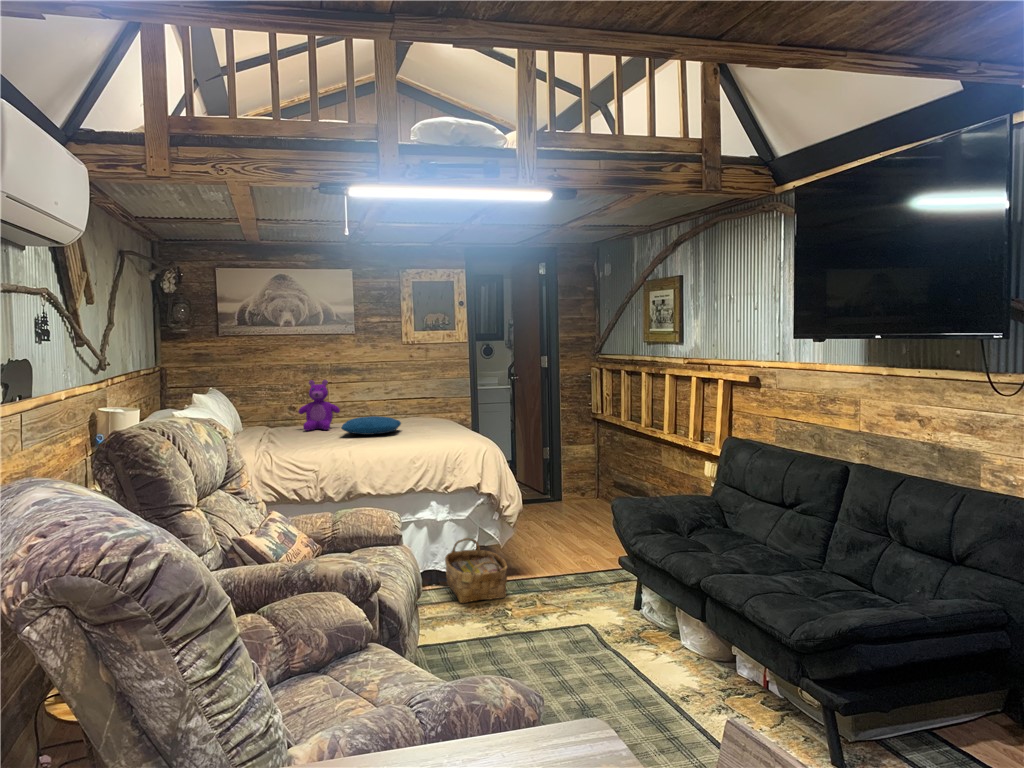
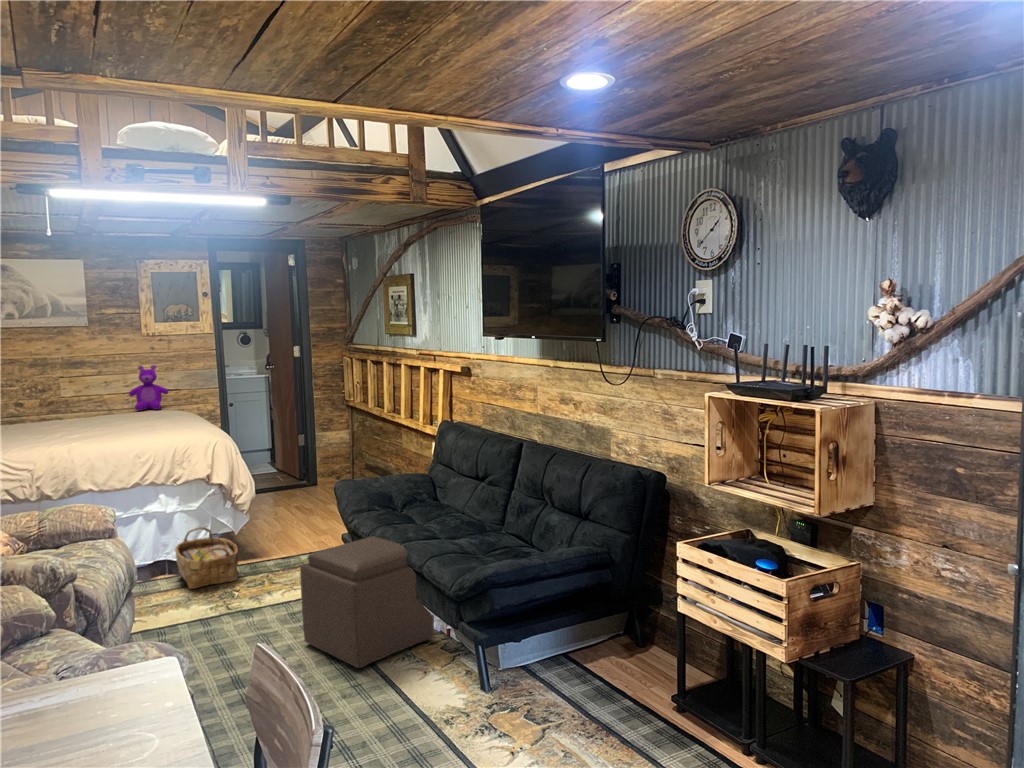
teddy bear: present [299,380,340,431] -> present [129,365,169,411]
pillow: present [341,416,401,435] -> none [64,412,134,431]
ottoman: none [595,564,750,719] -> present [300,536,434,668]

